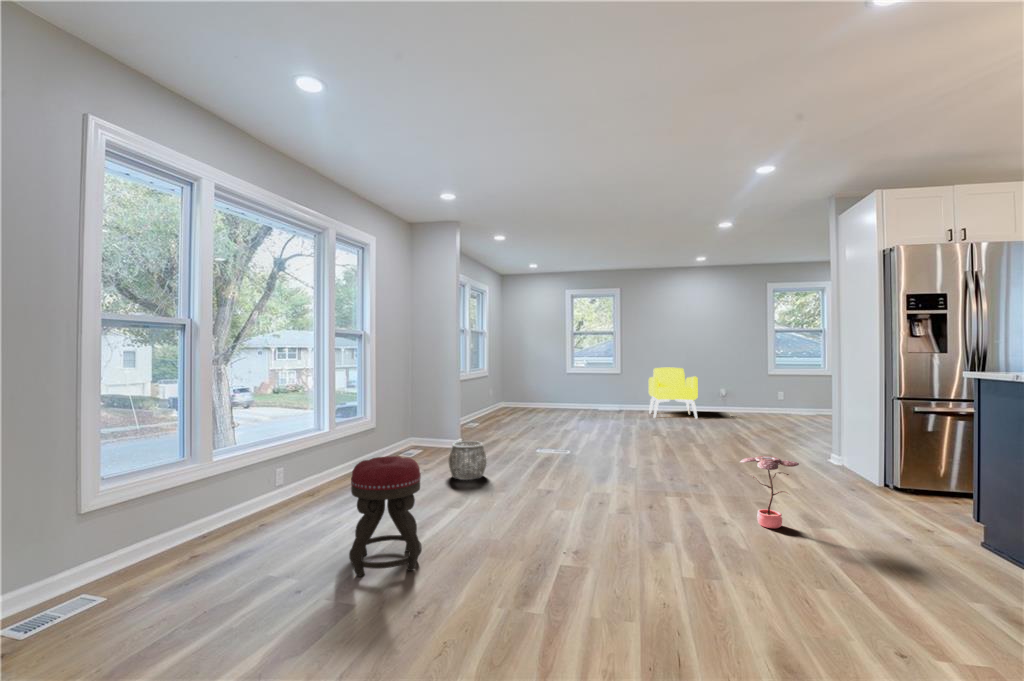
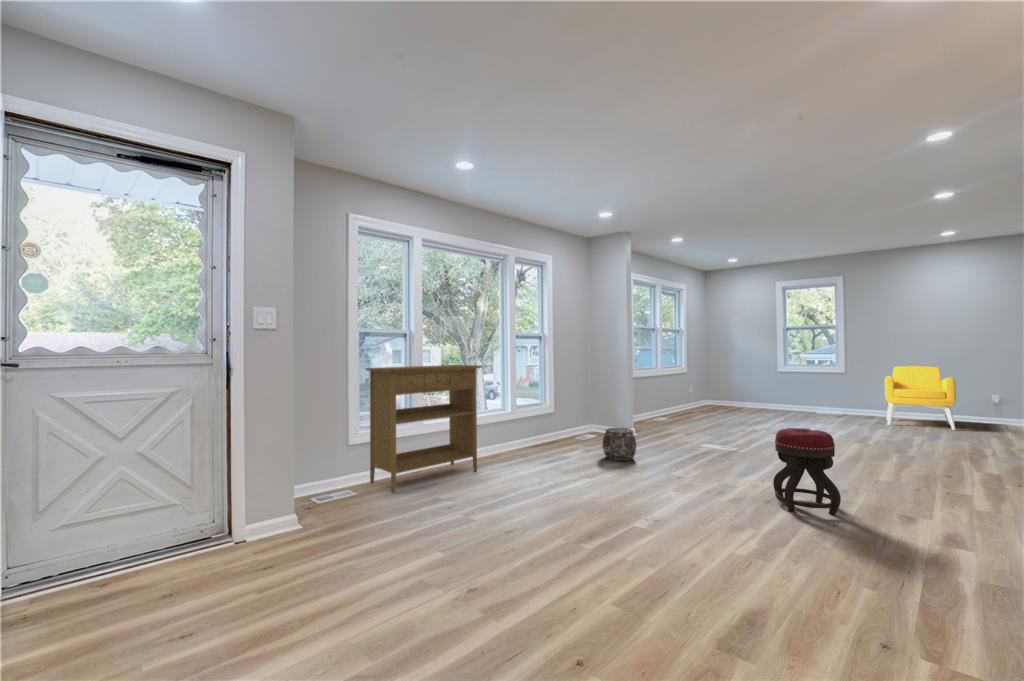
console table: none [116,372,313,579] -> present [365,365,482,492]
ottoman: present [349,456,422,577] -> present [773,428,841,515]
potted plant: present [740,456,799,528] -> none [878,466,955,549]

